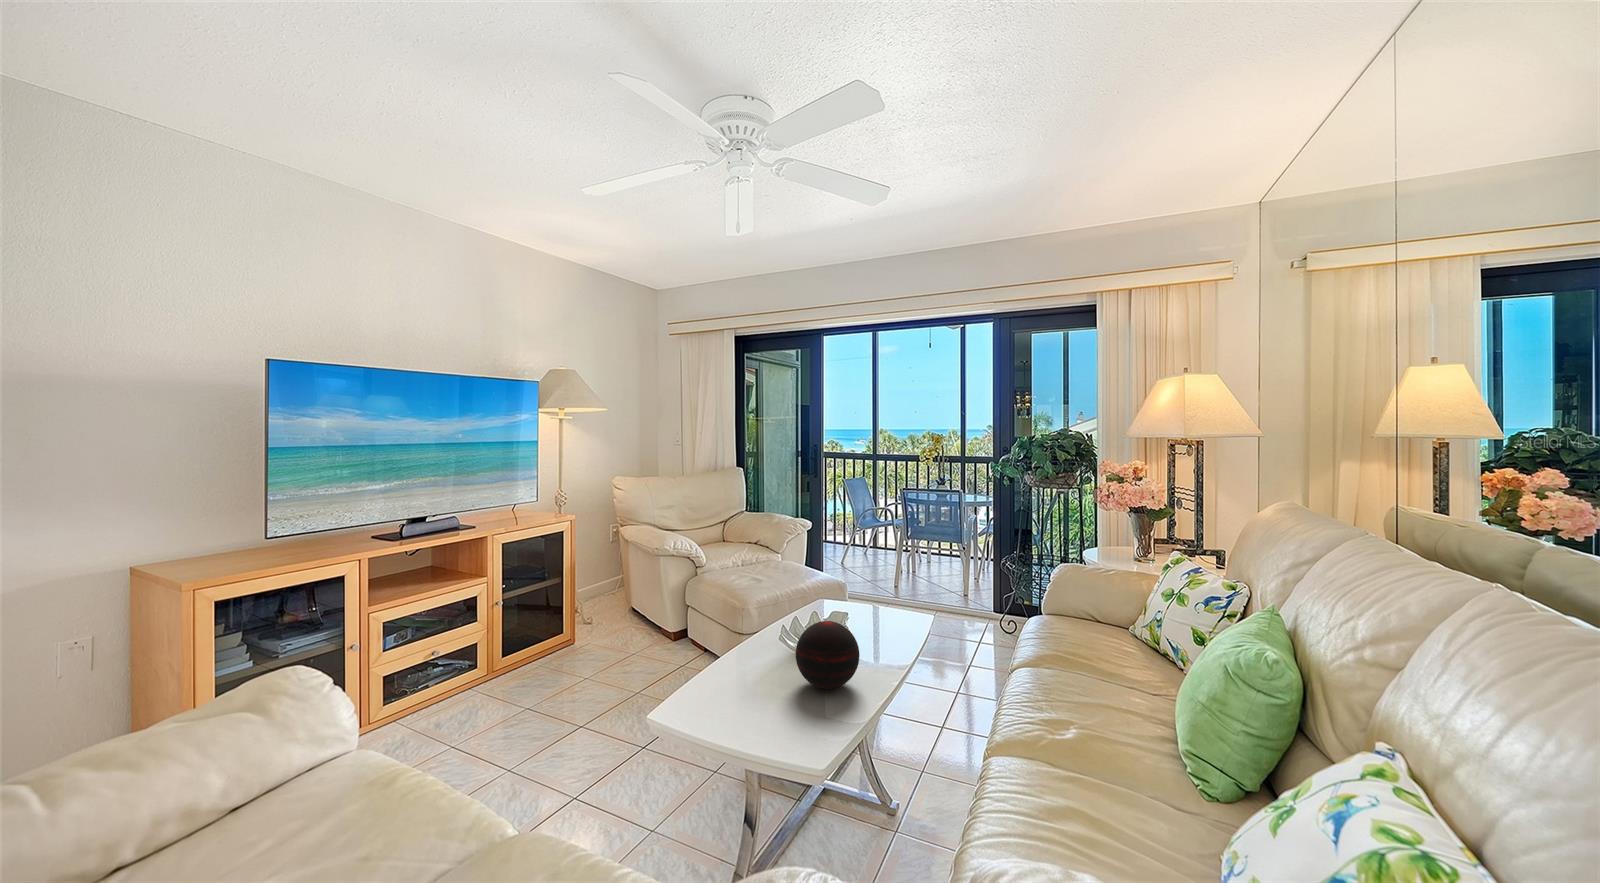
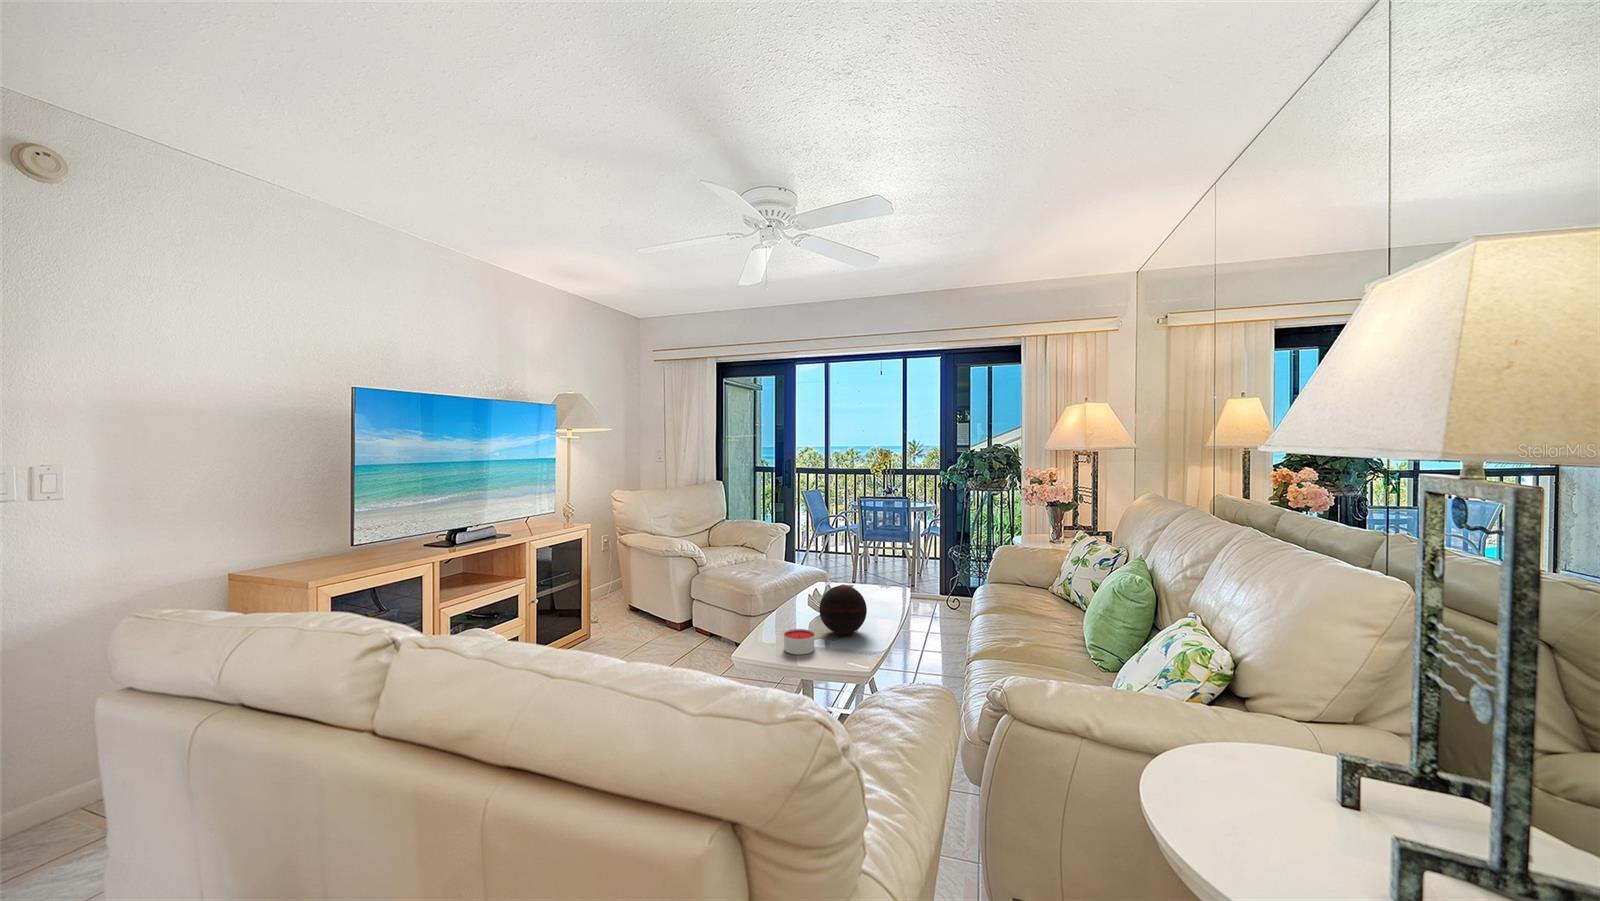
candle: none [736,681,779,721] -> present [784,629,815,655]

